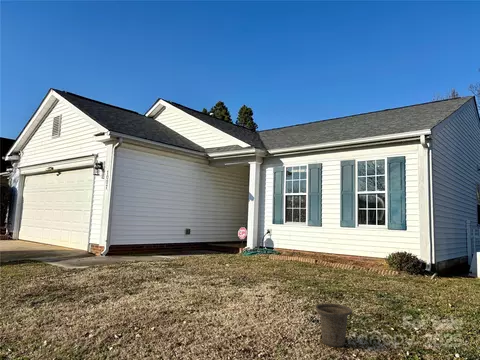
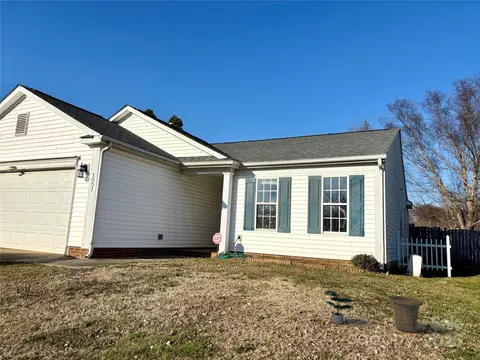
potted plant: none [249,294,281,331] -> present [326,290,354,324]

